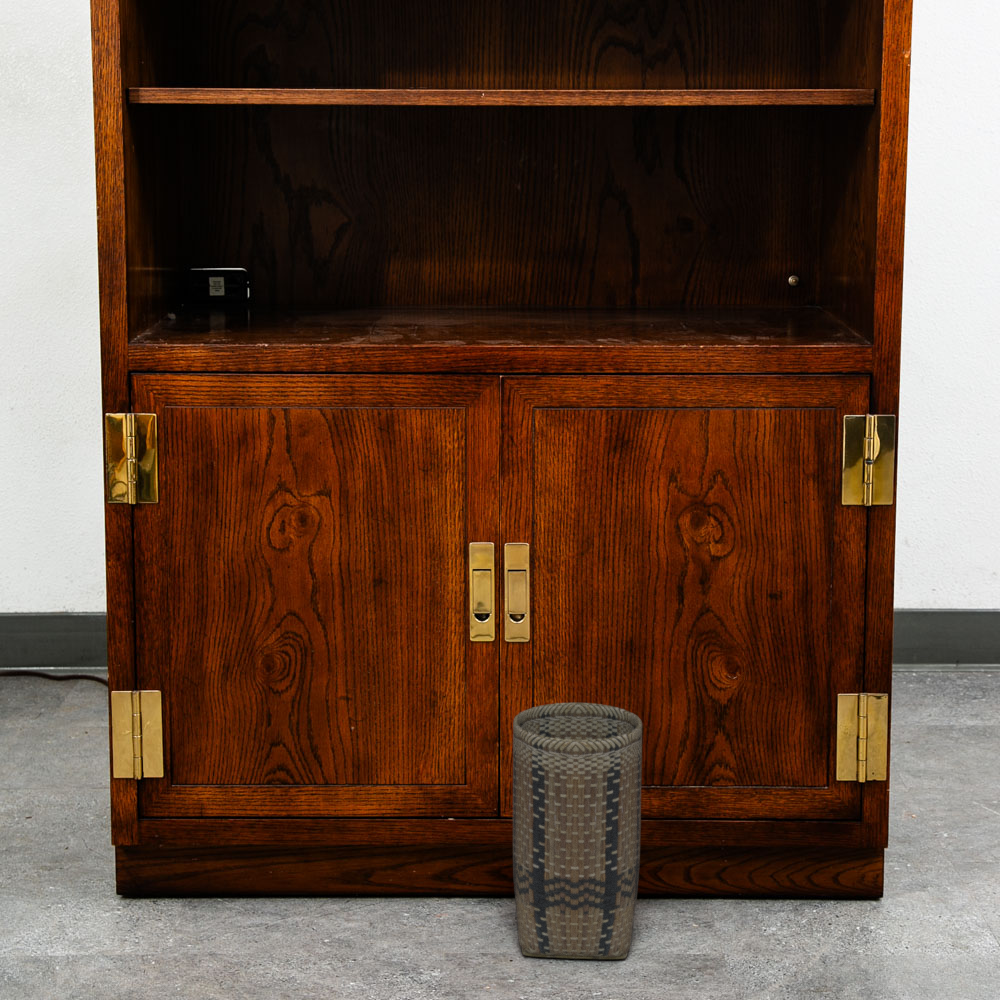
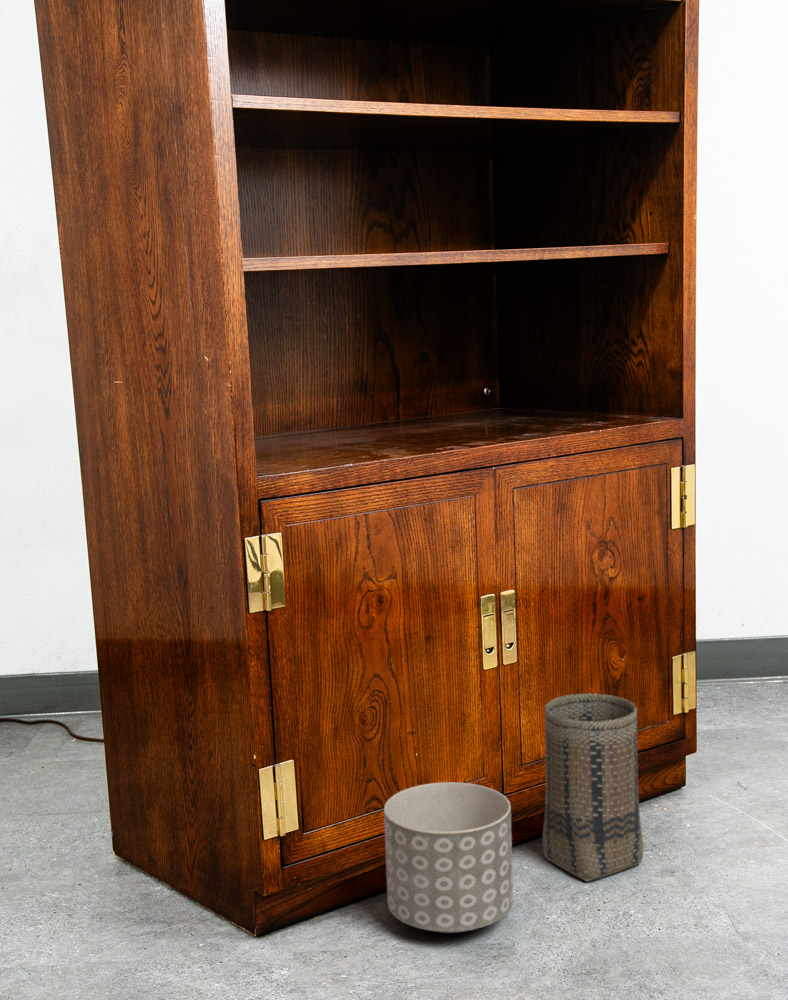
planter: none [230,766,396,954] -> present [384,782,513,933]

